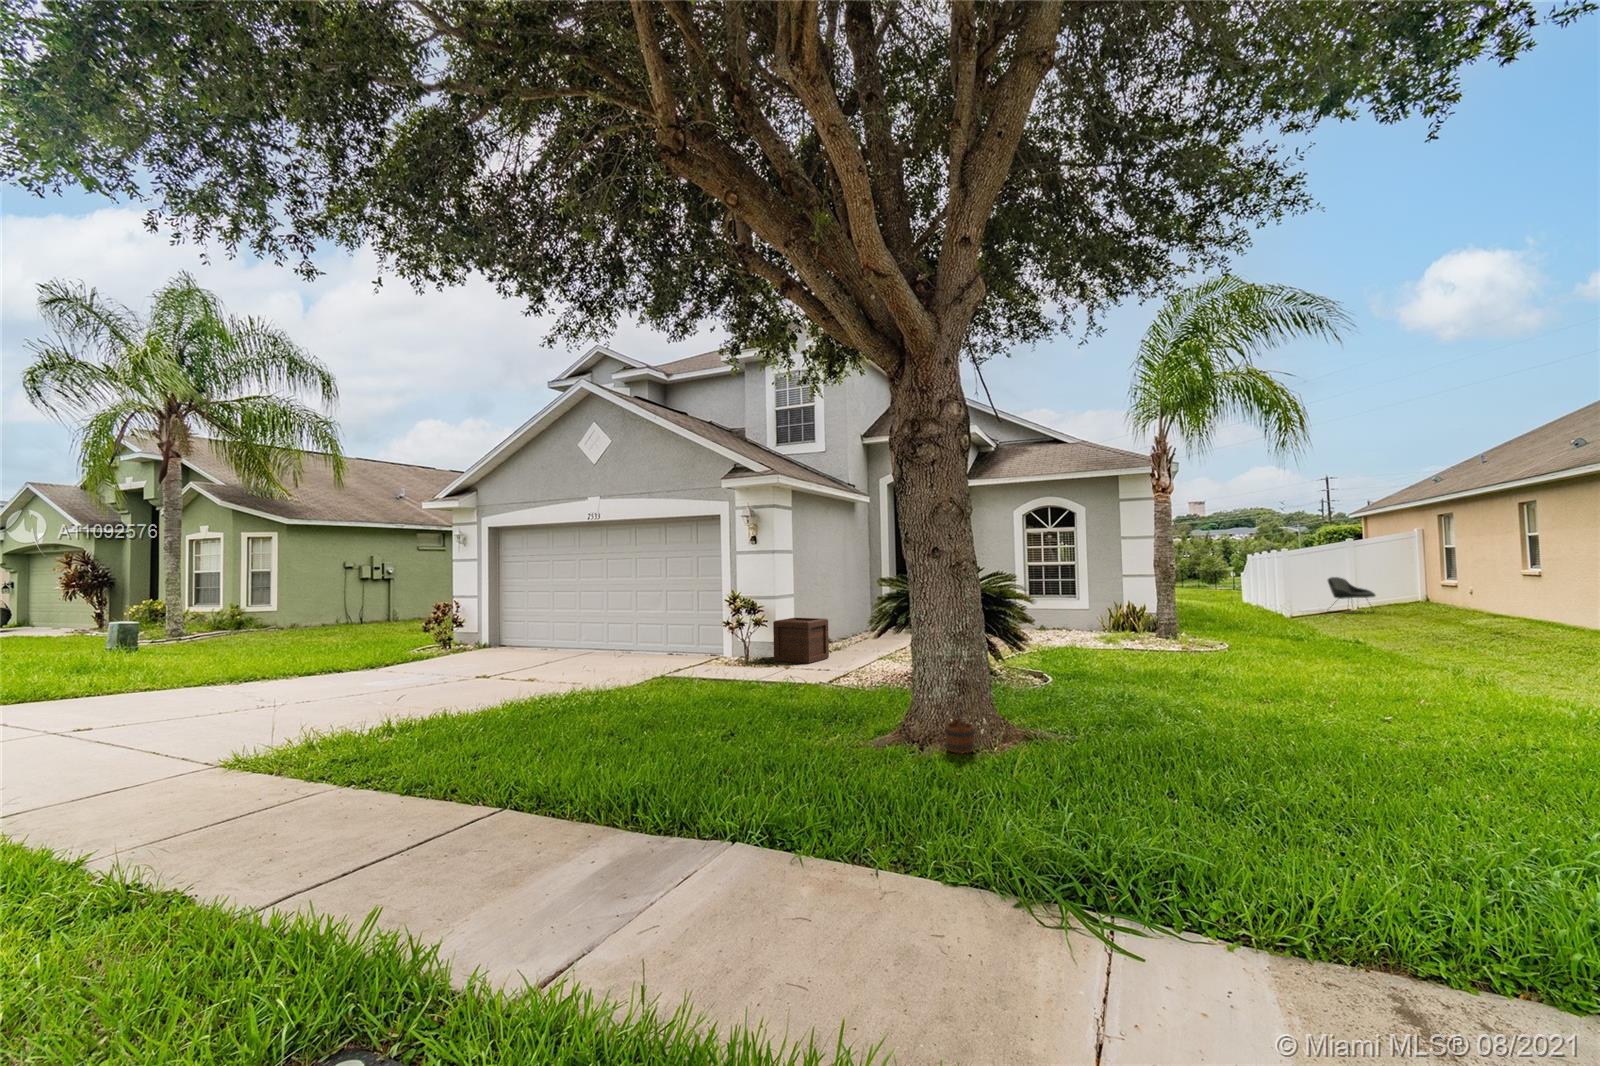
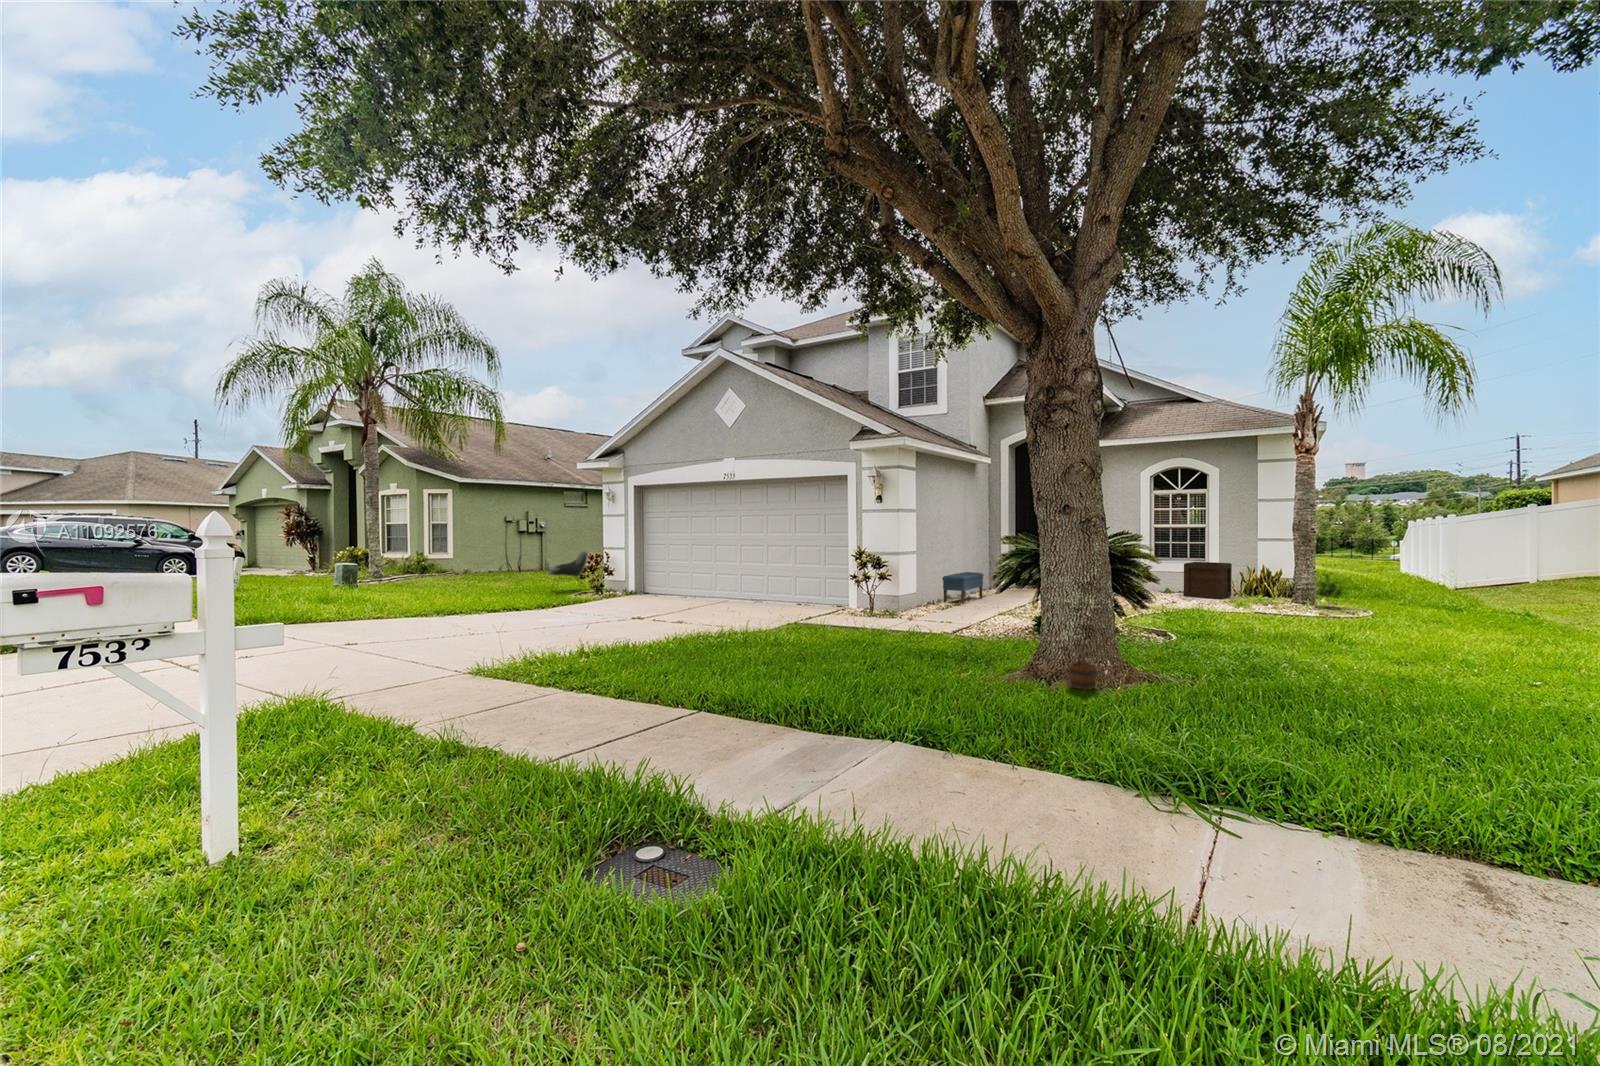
lounge chair: present [1328,577,1375,613] -> present [548,551,588,592]
potted tree: none [1175,605,1204,643] -> present [1316,574,1343,609]
bench: none [823,614,866,648] -> present [942,572,984,604]
wooden crate: present [773,618,829,664] -> present [1184,562,1232,599]

